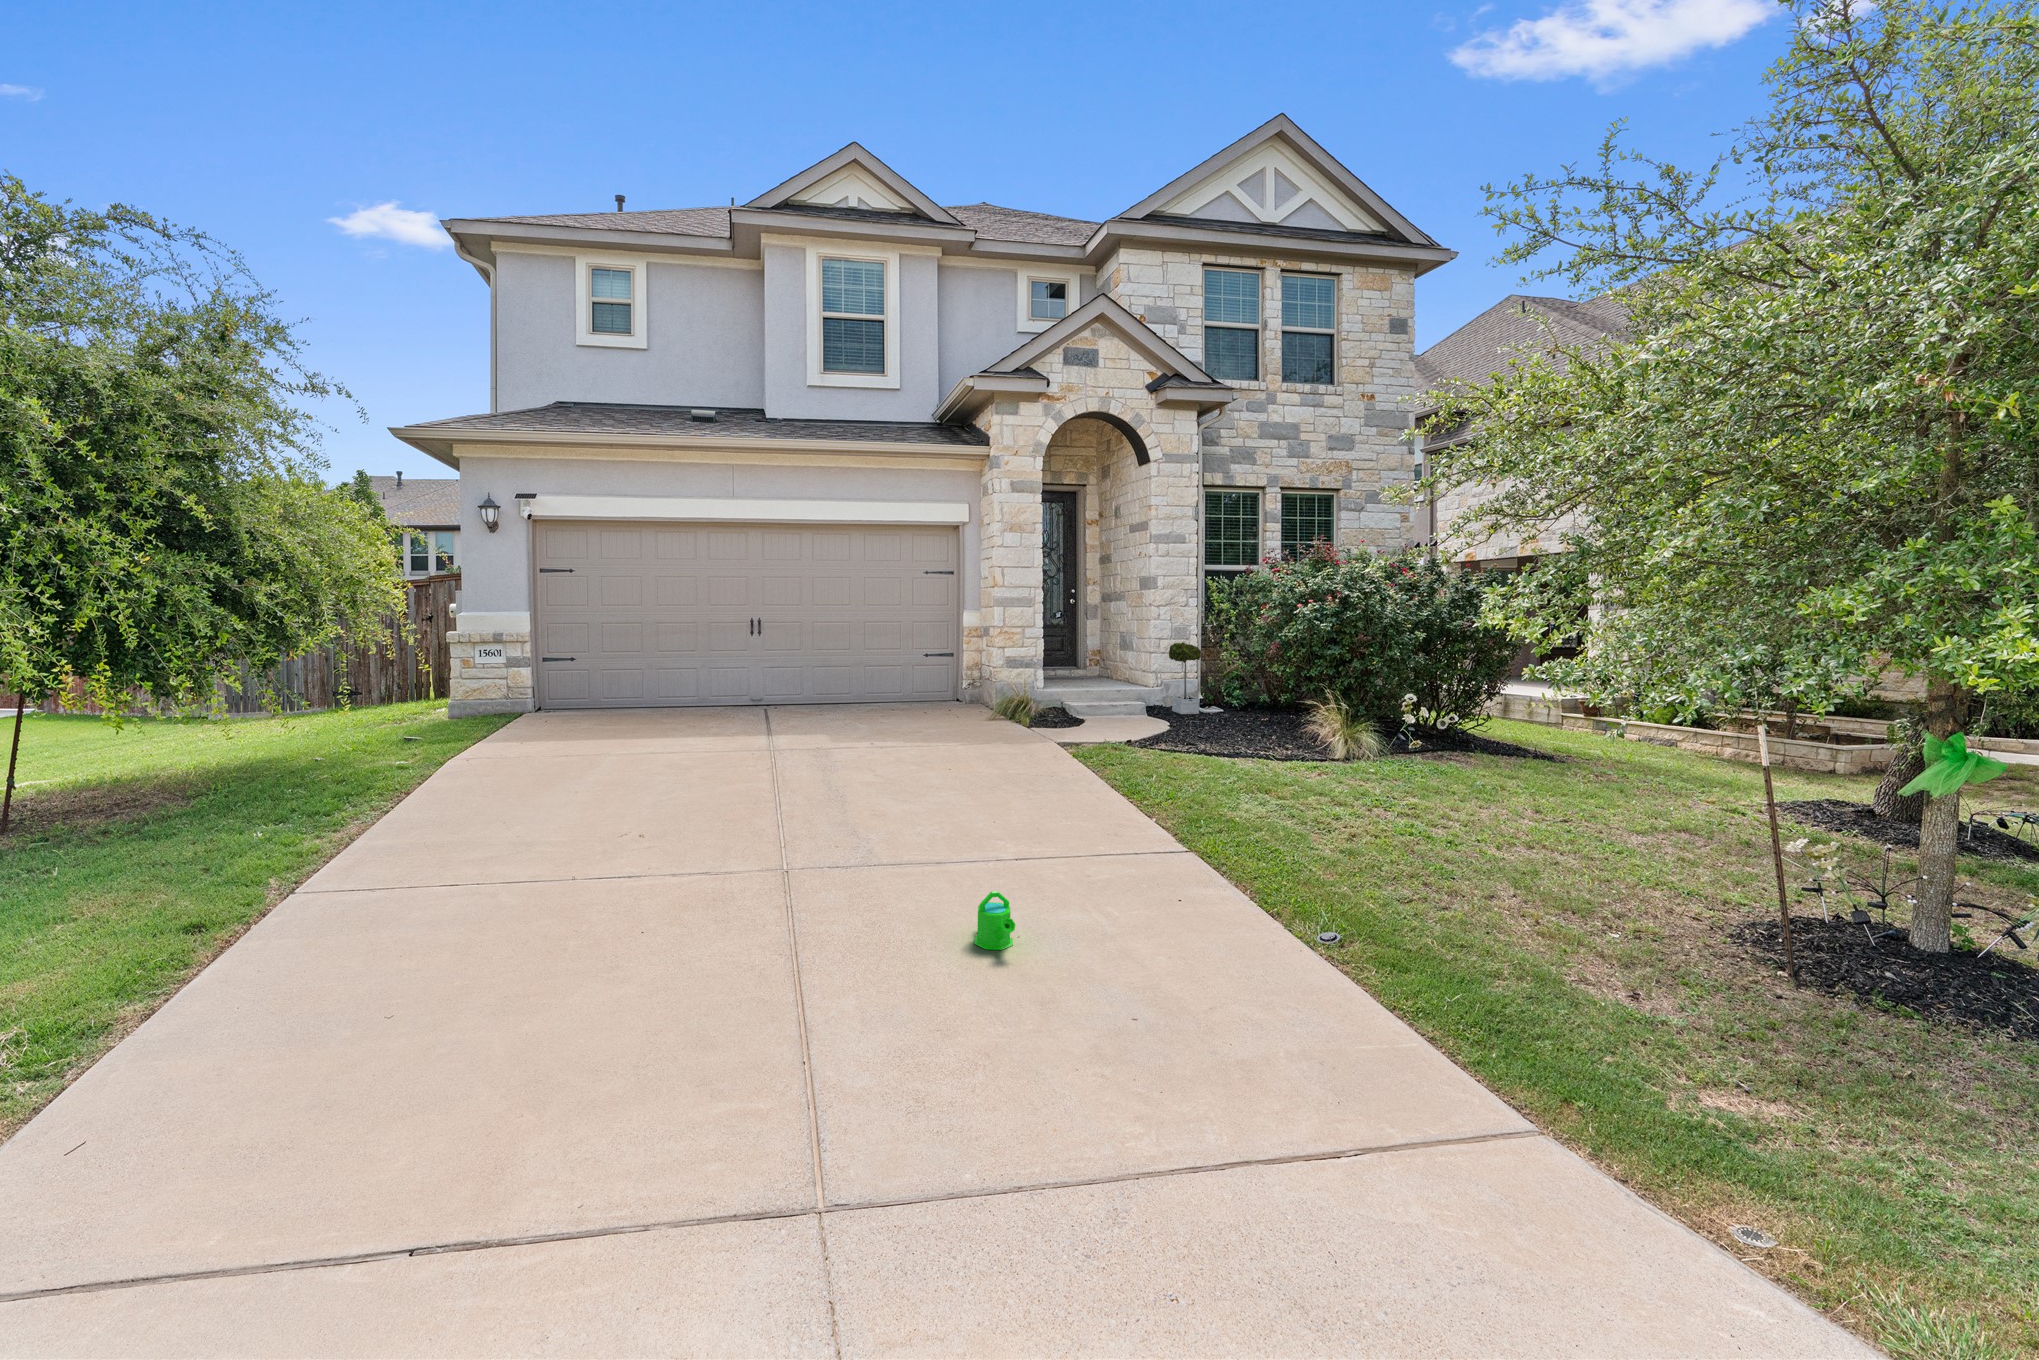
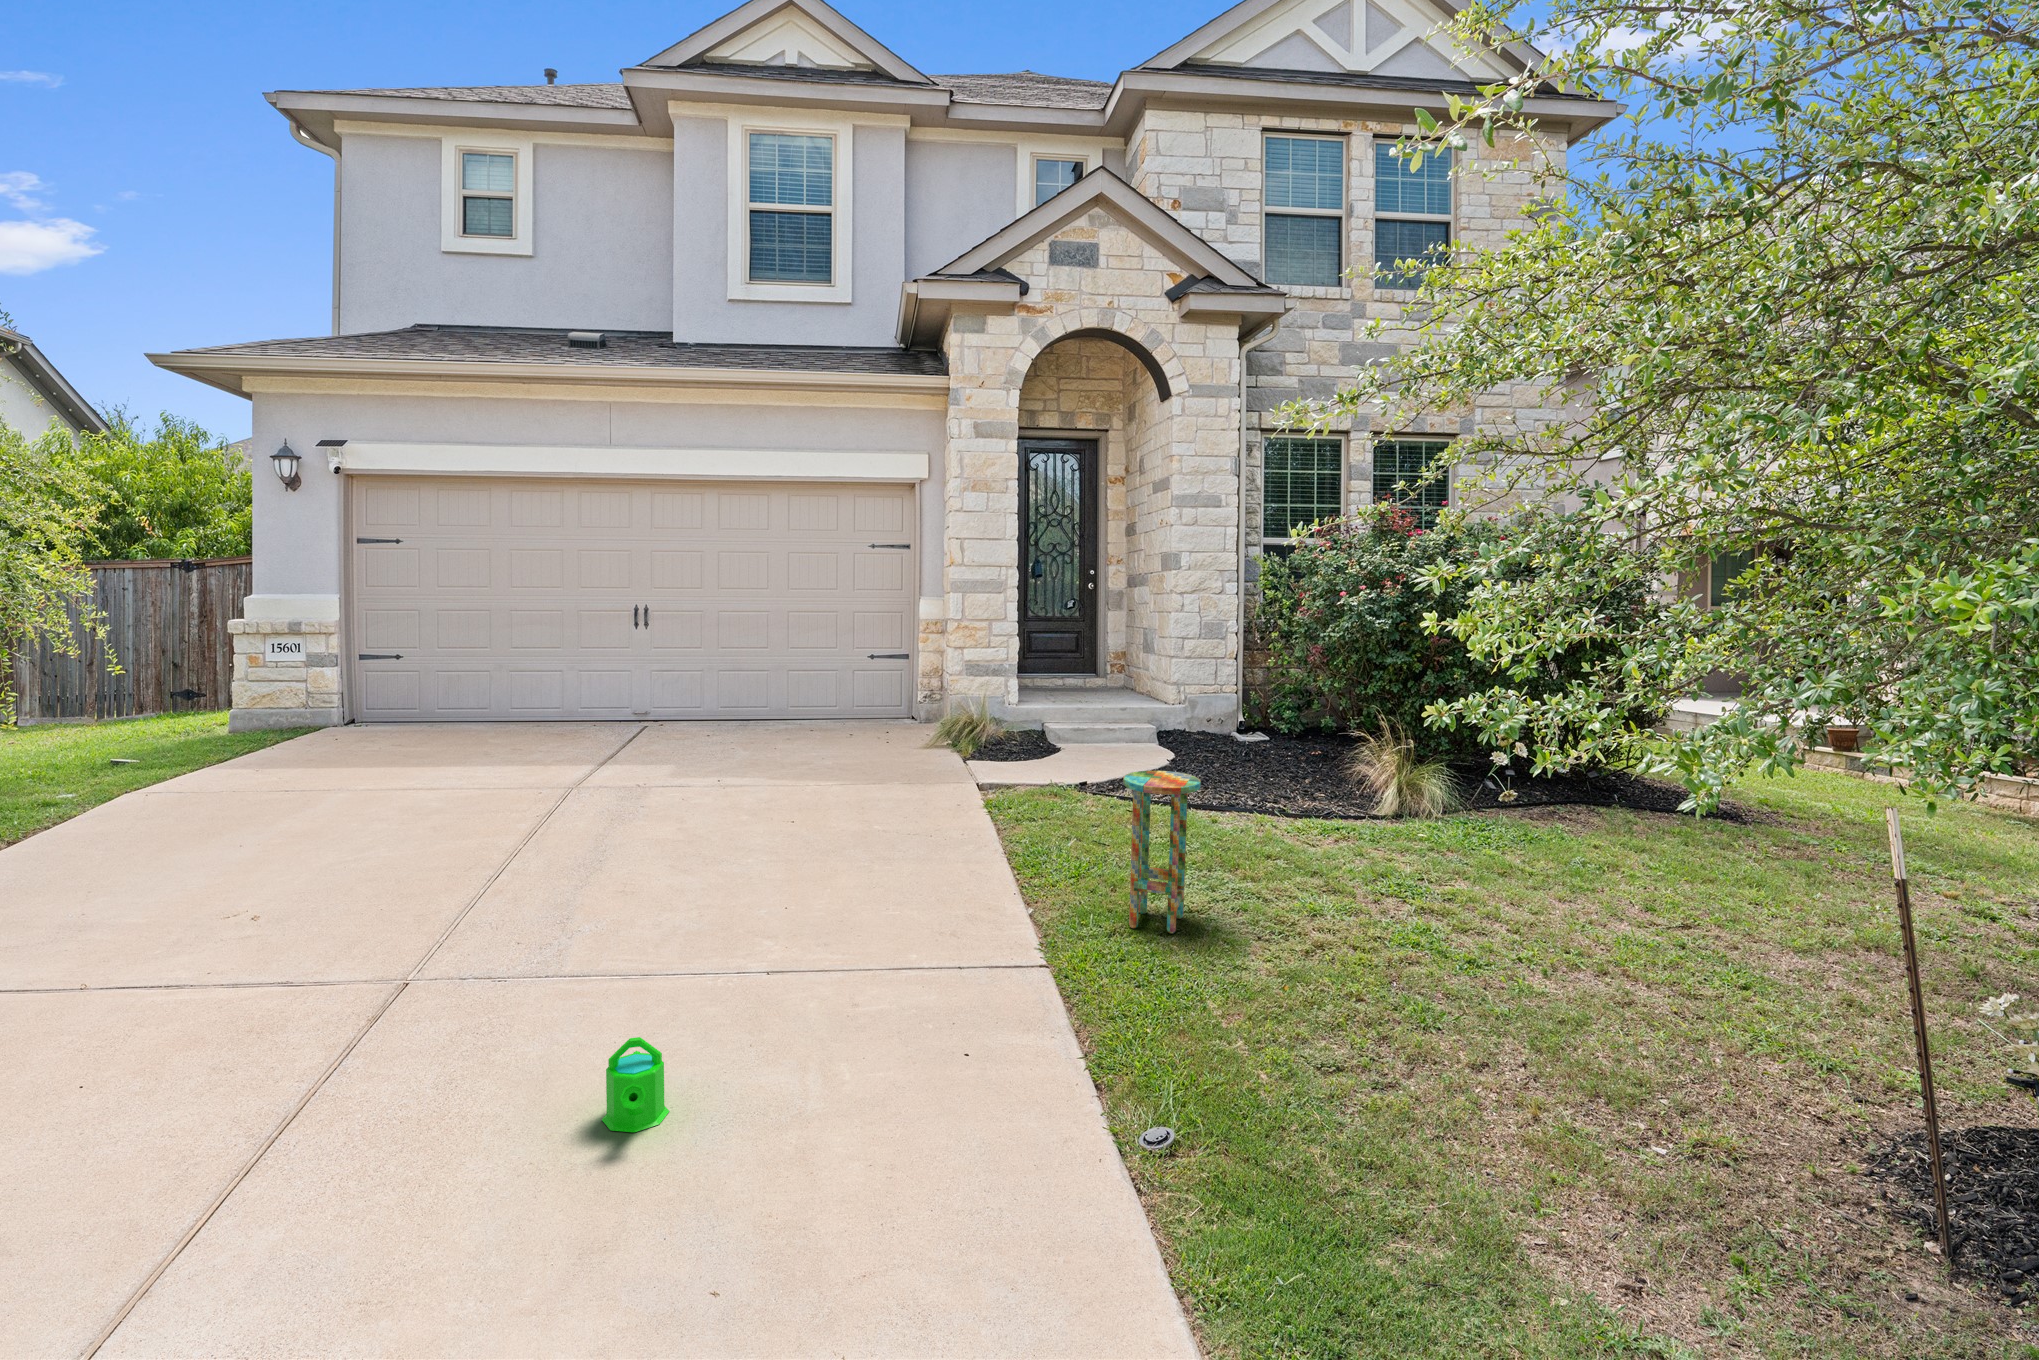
potted tree: present [1169,642,1201,714] -> none [1190,644,1234,743]
side table: none [1219,725,1272,833] -> present [1123,771,1201,933]

